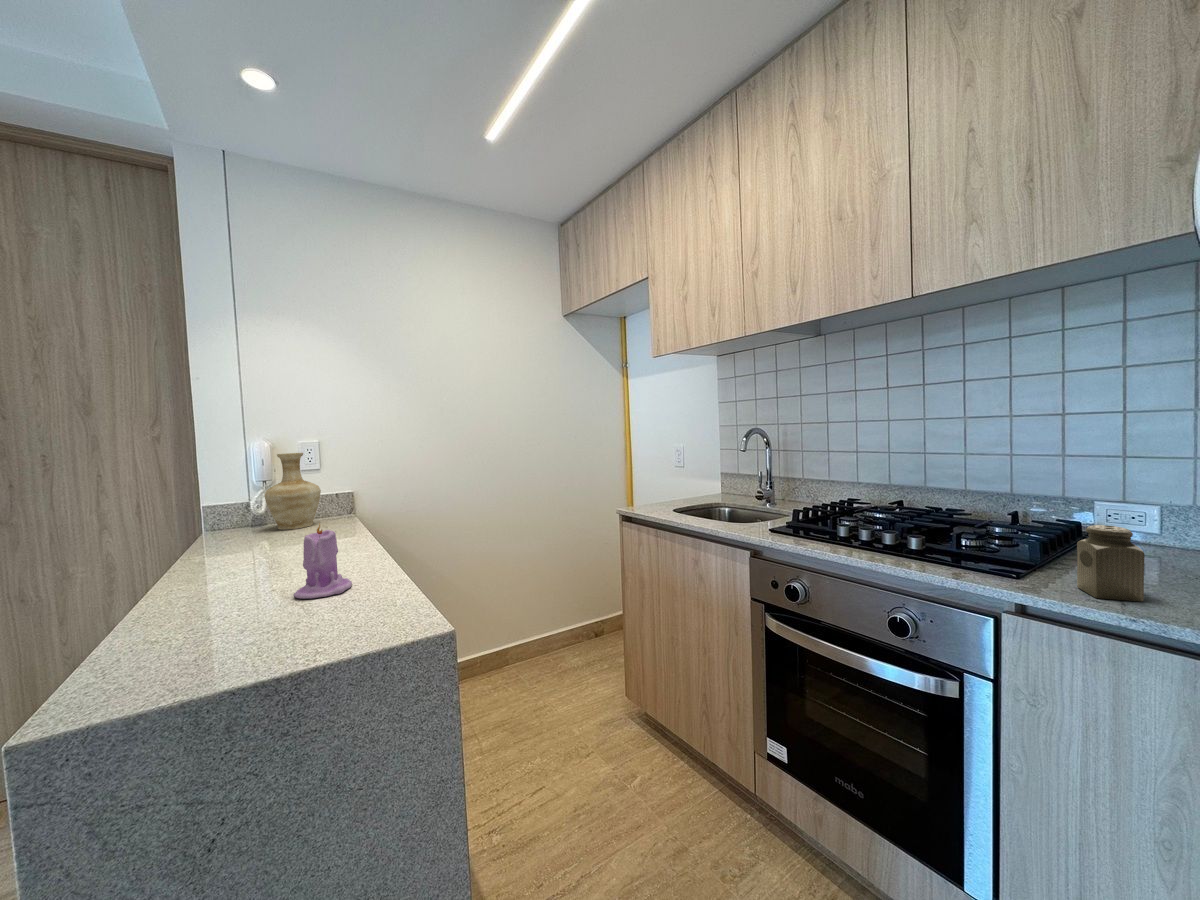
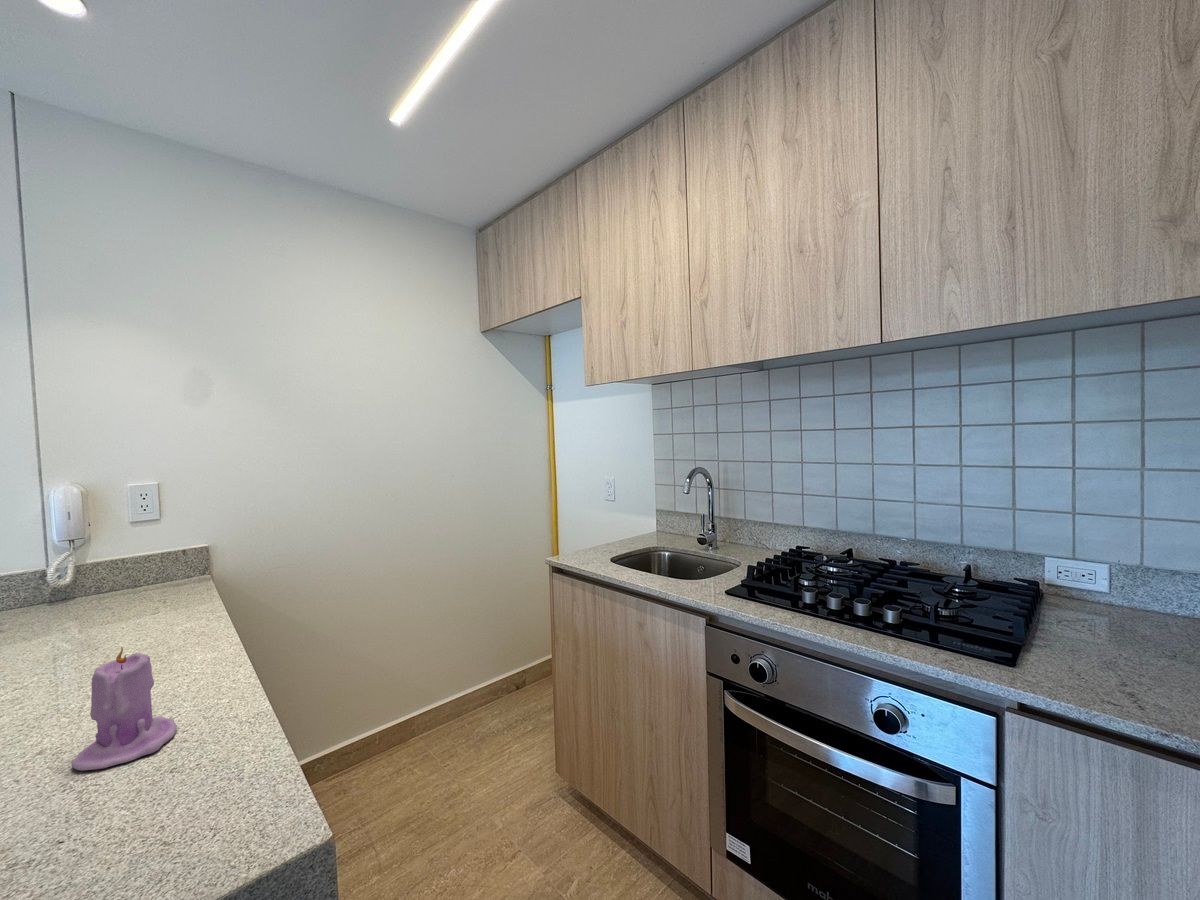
vase: present [265,453,321,530] -> none [69,500,158,606]
salt shaker: present [1077,525,1145,601] -> none [1071,612,1147,701]

